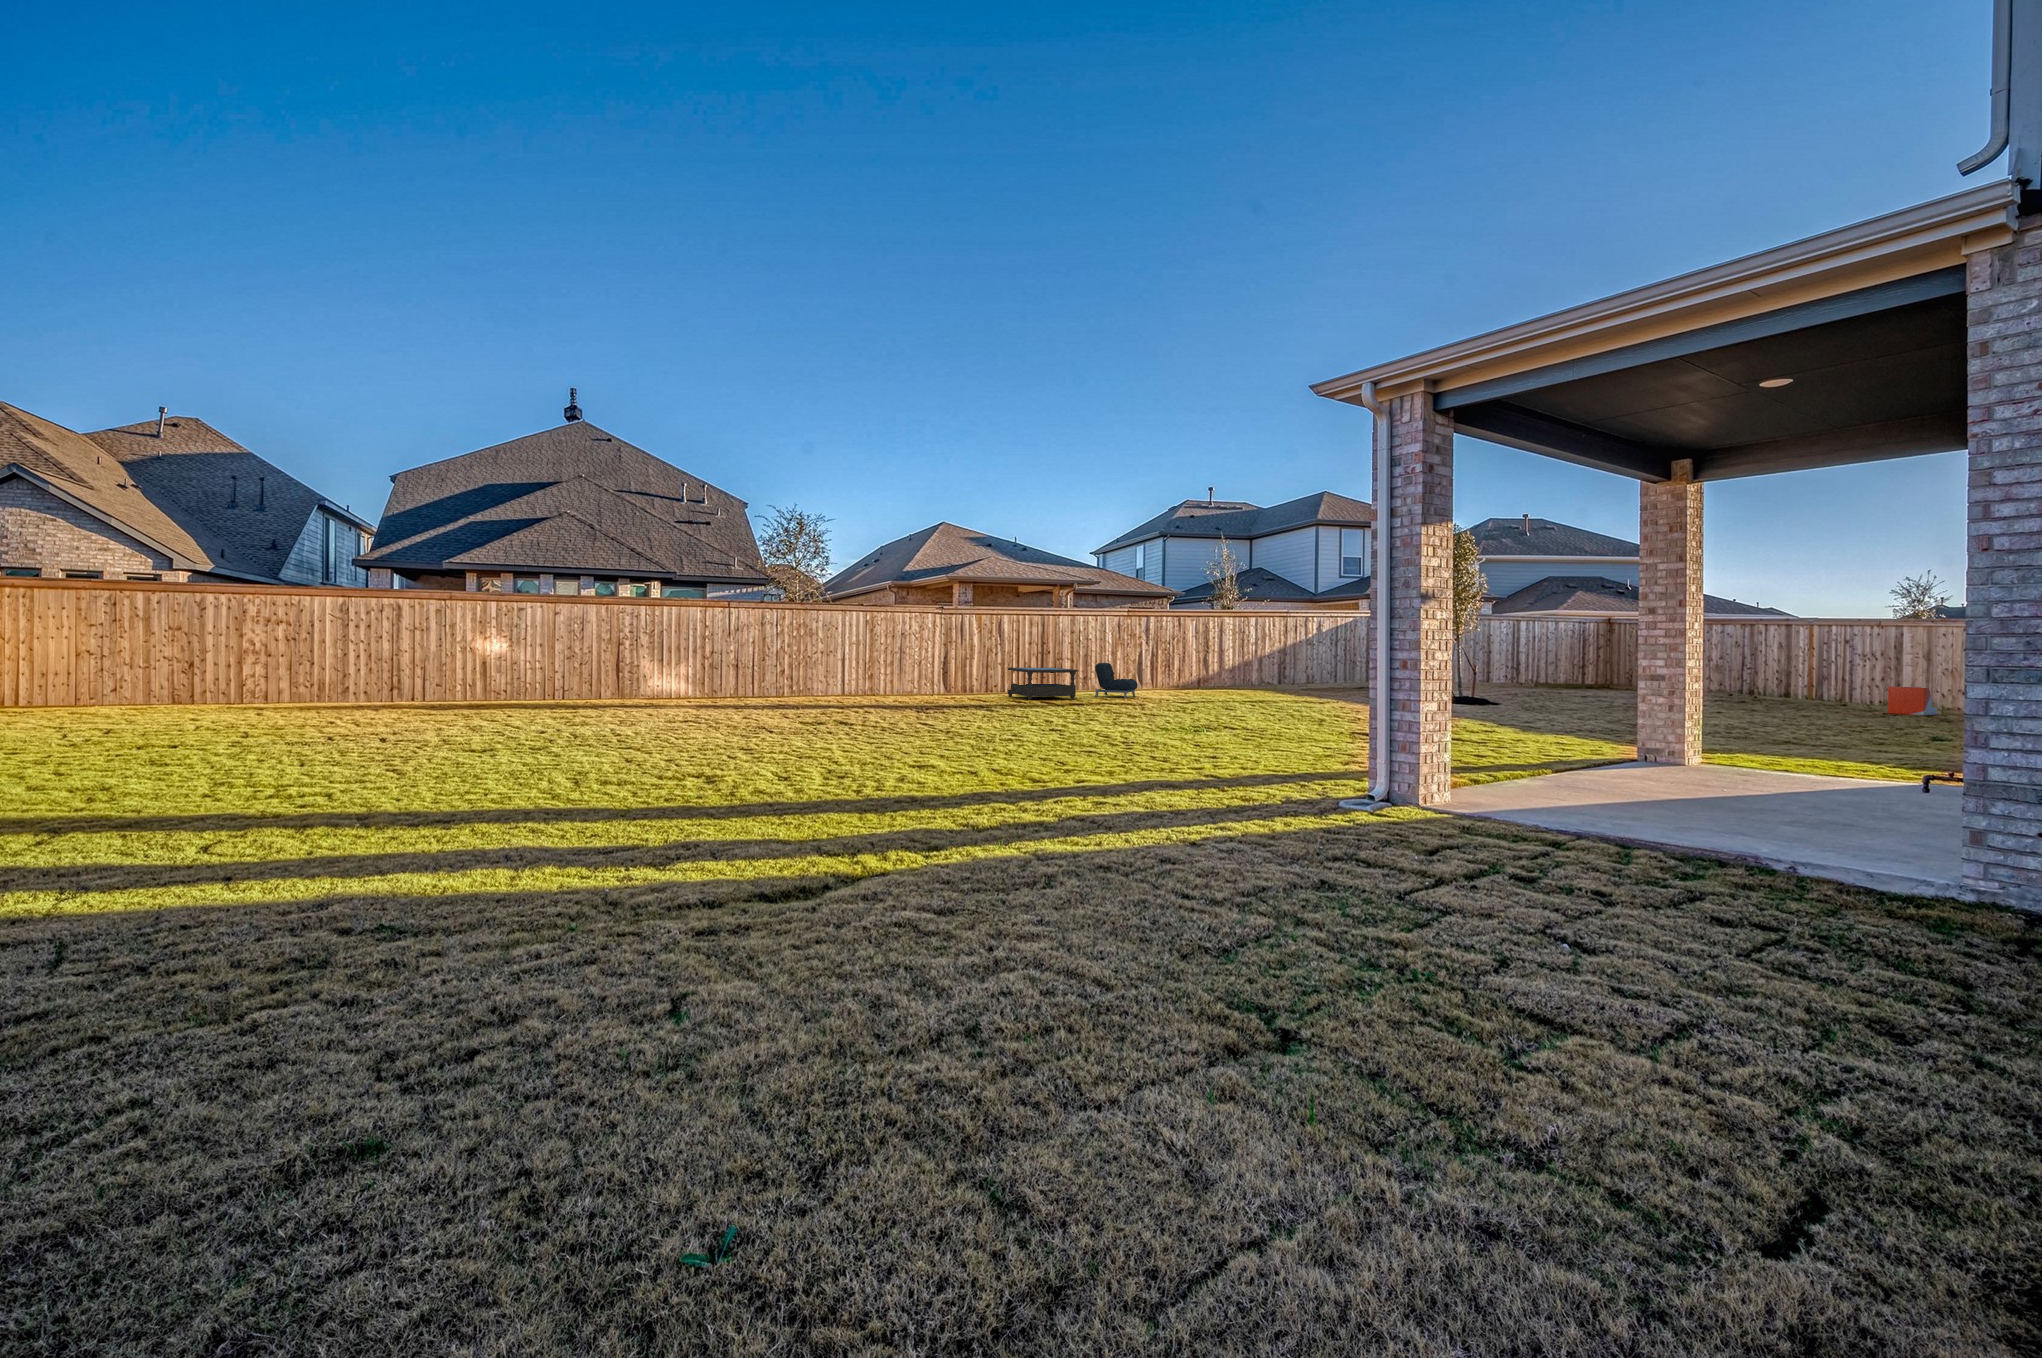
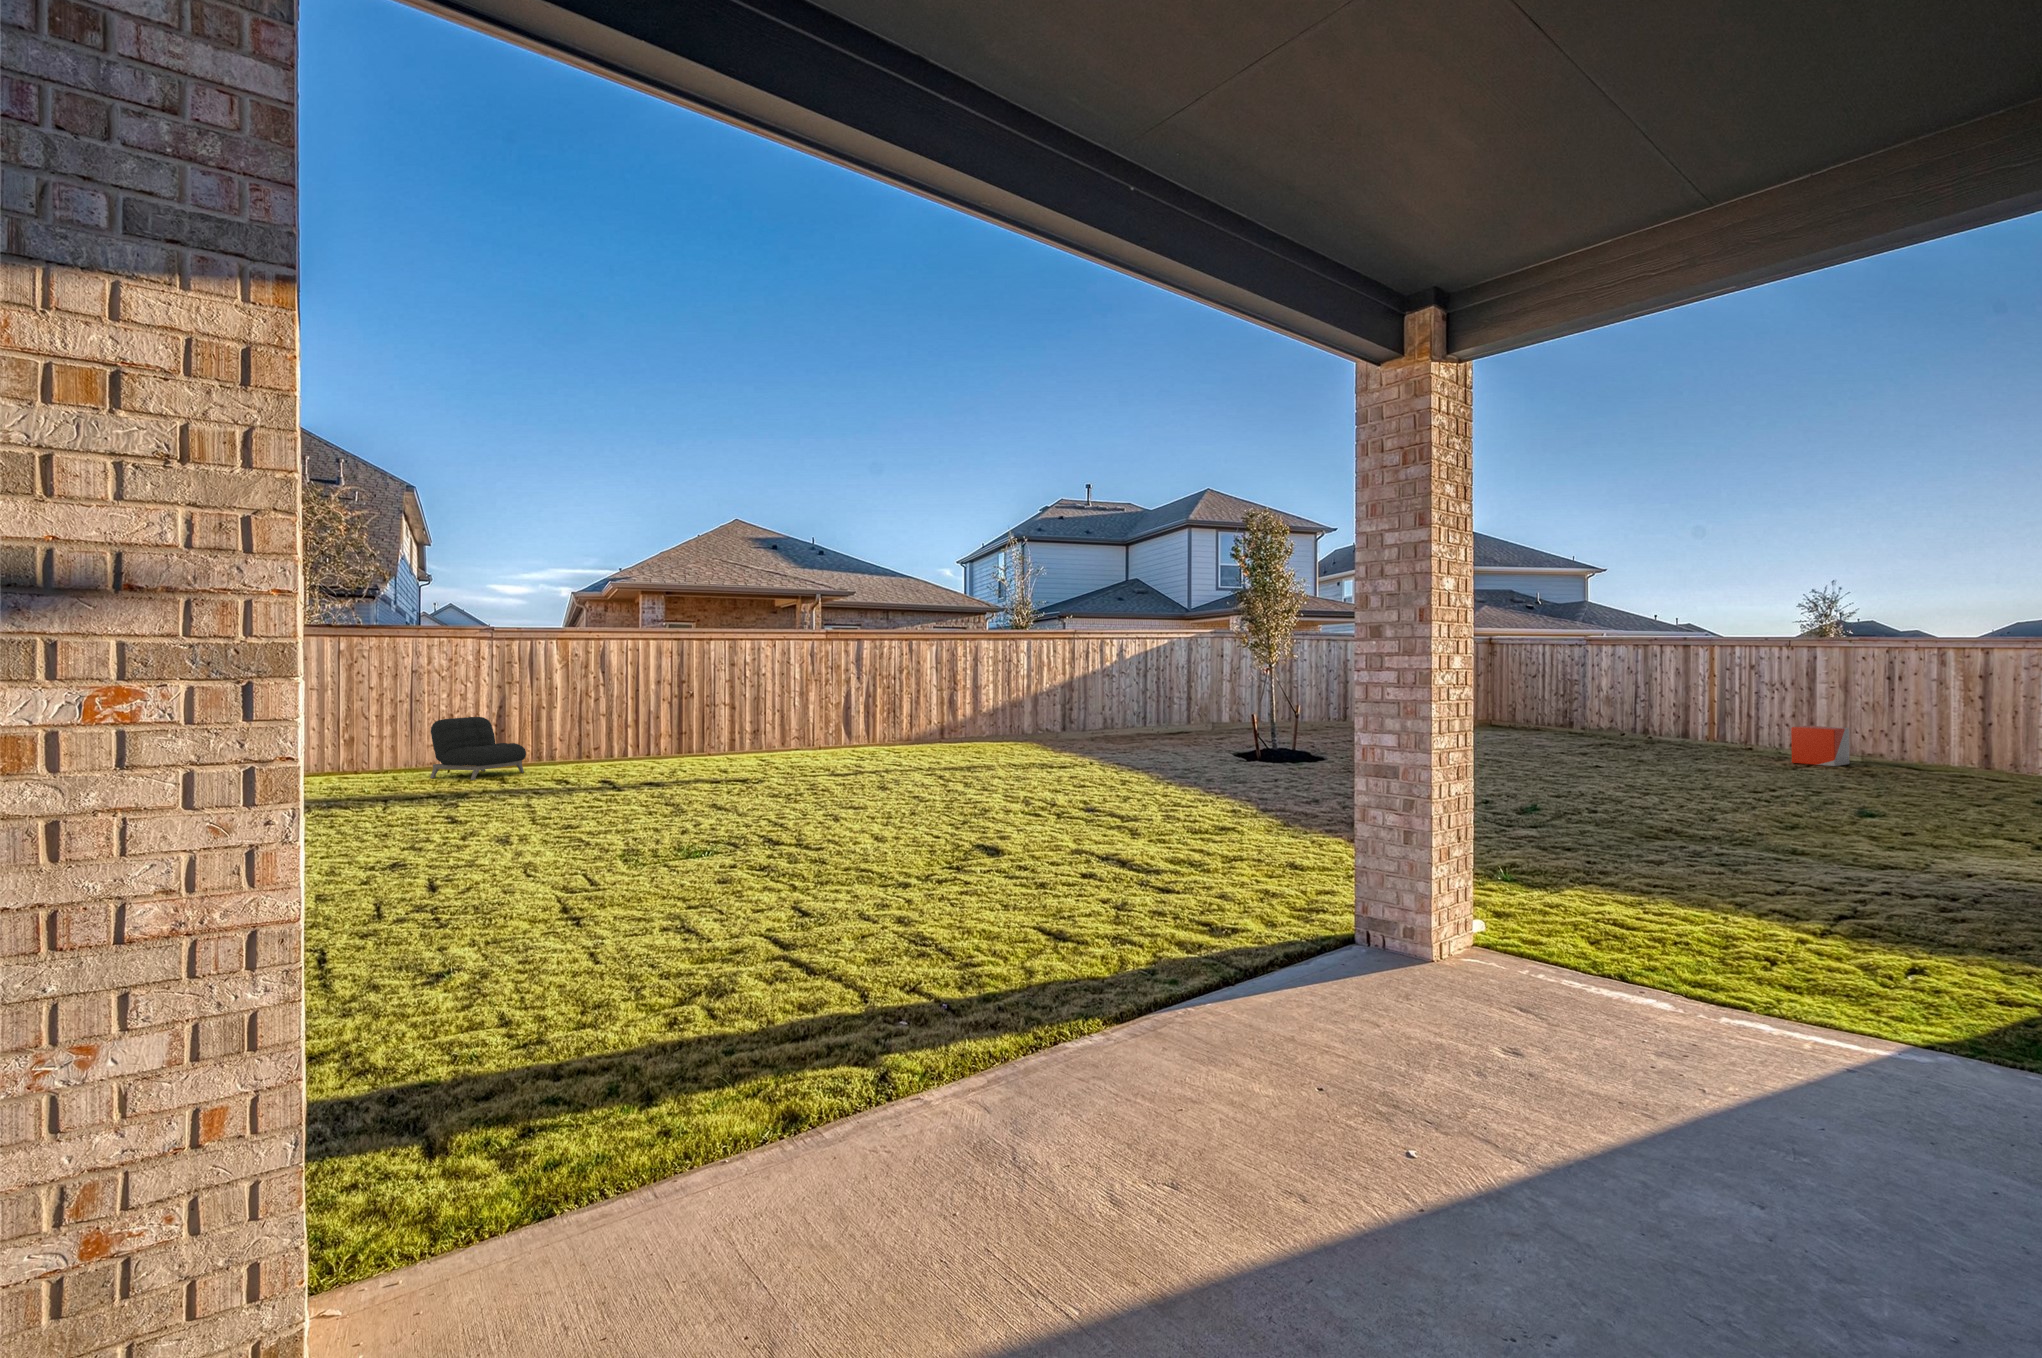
armchair: present [1095,663,1138,699] -> present [430,717,526,780]
coffee table: present [1008,668,1078,700] -> none [609,718,704,773]

